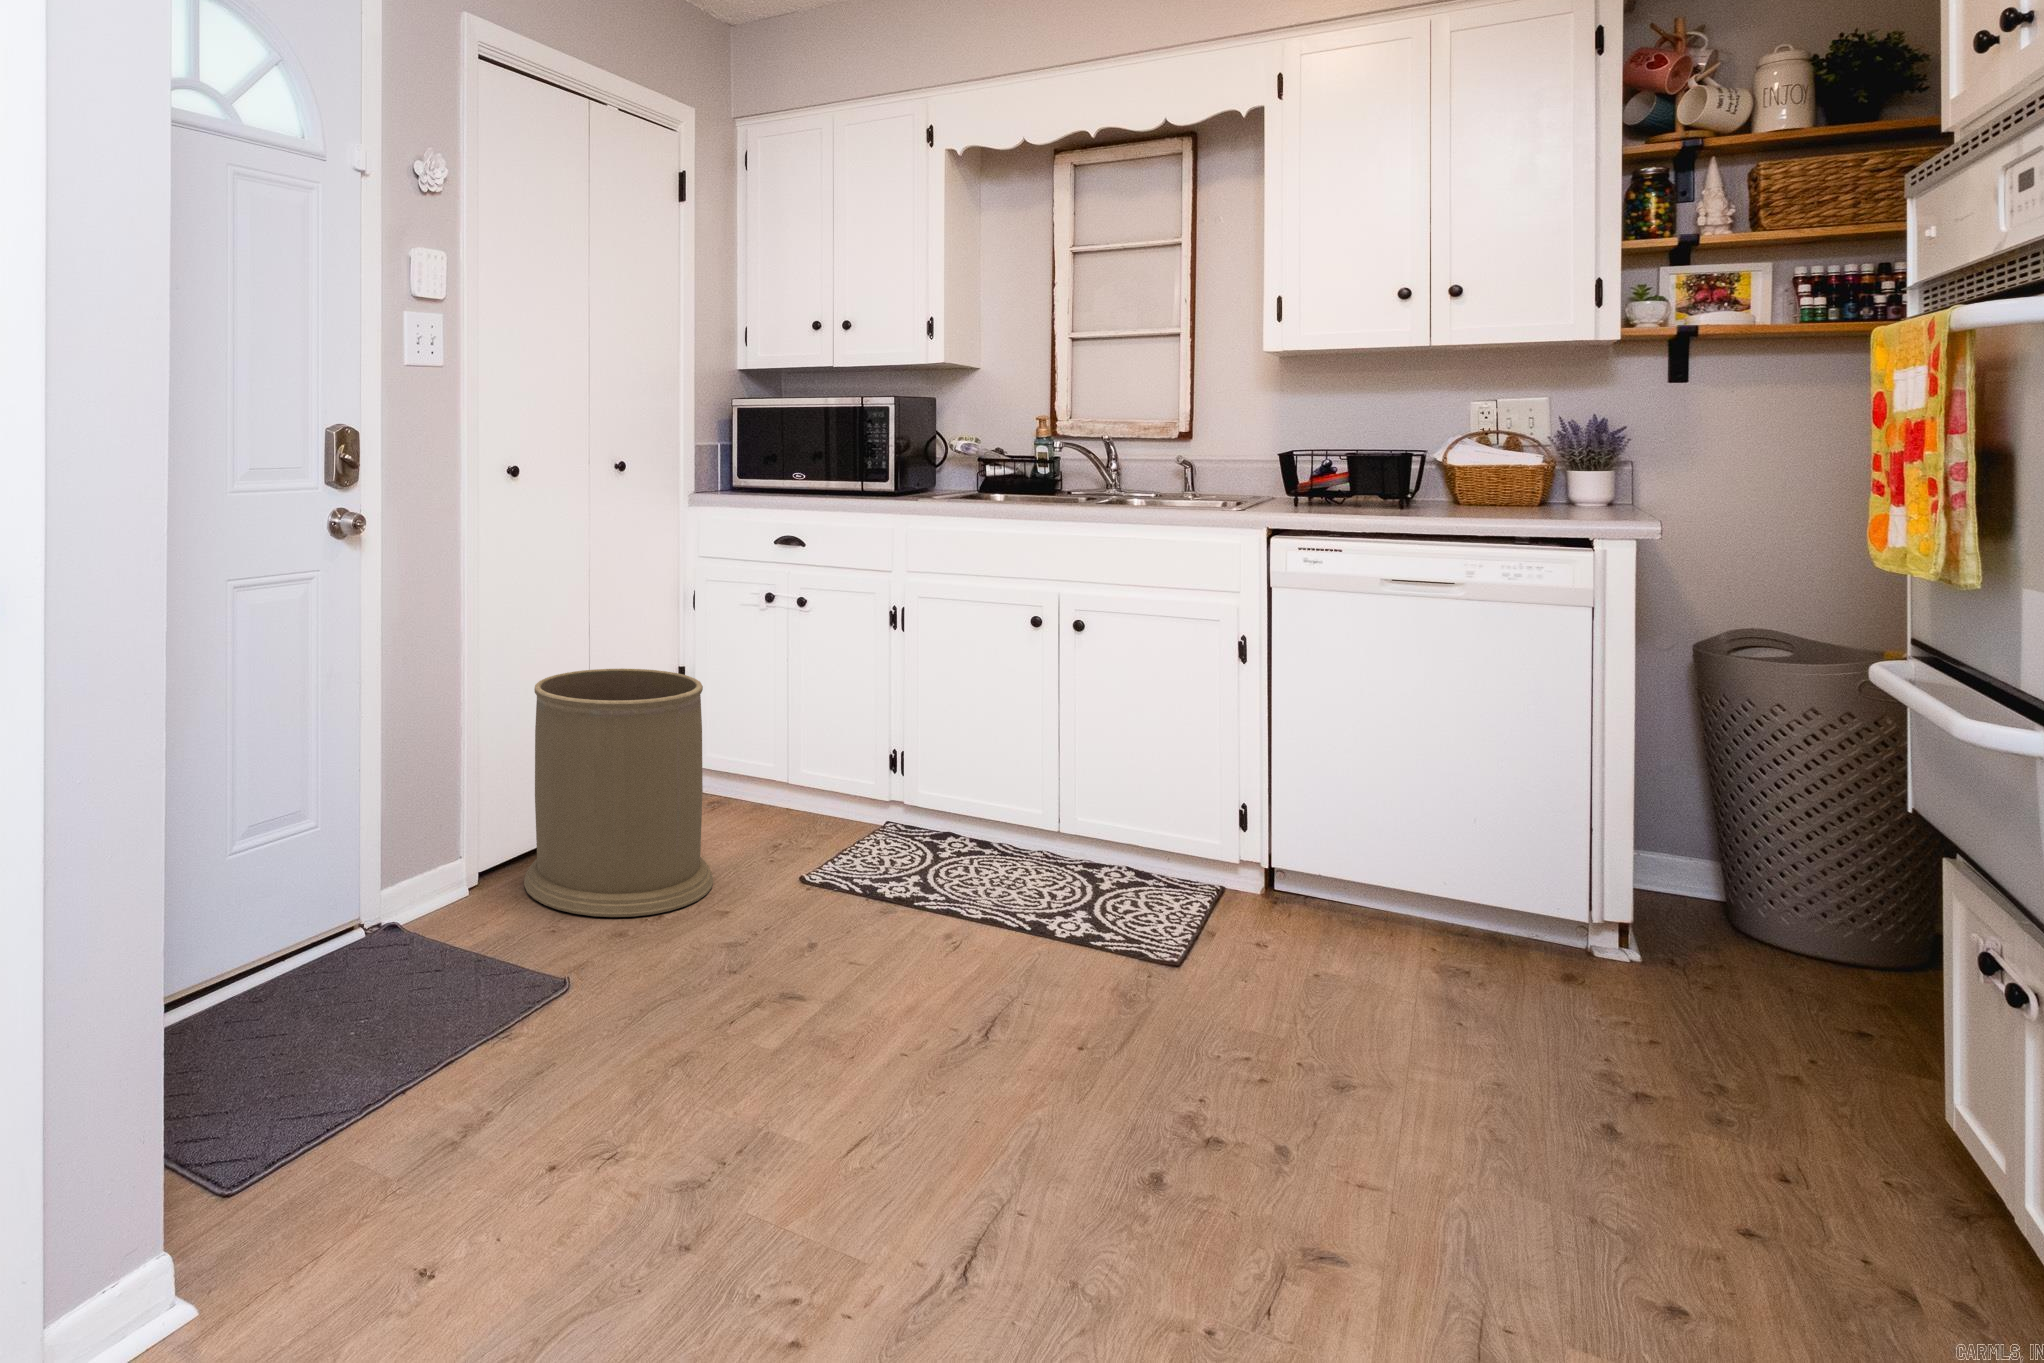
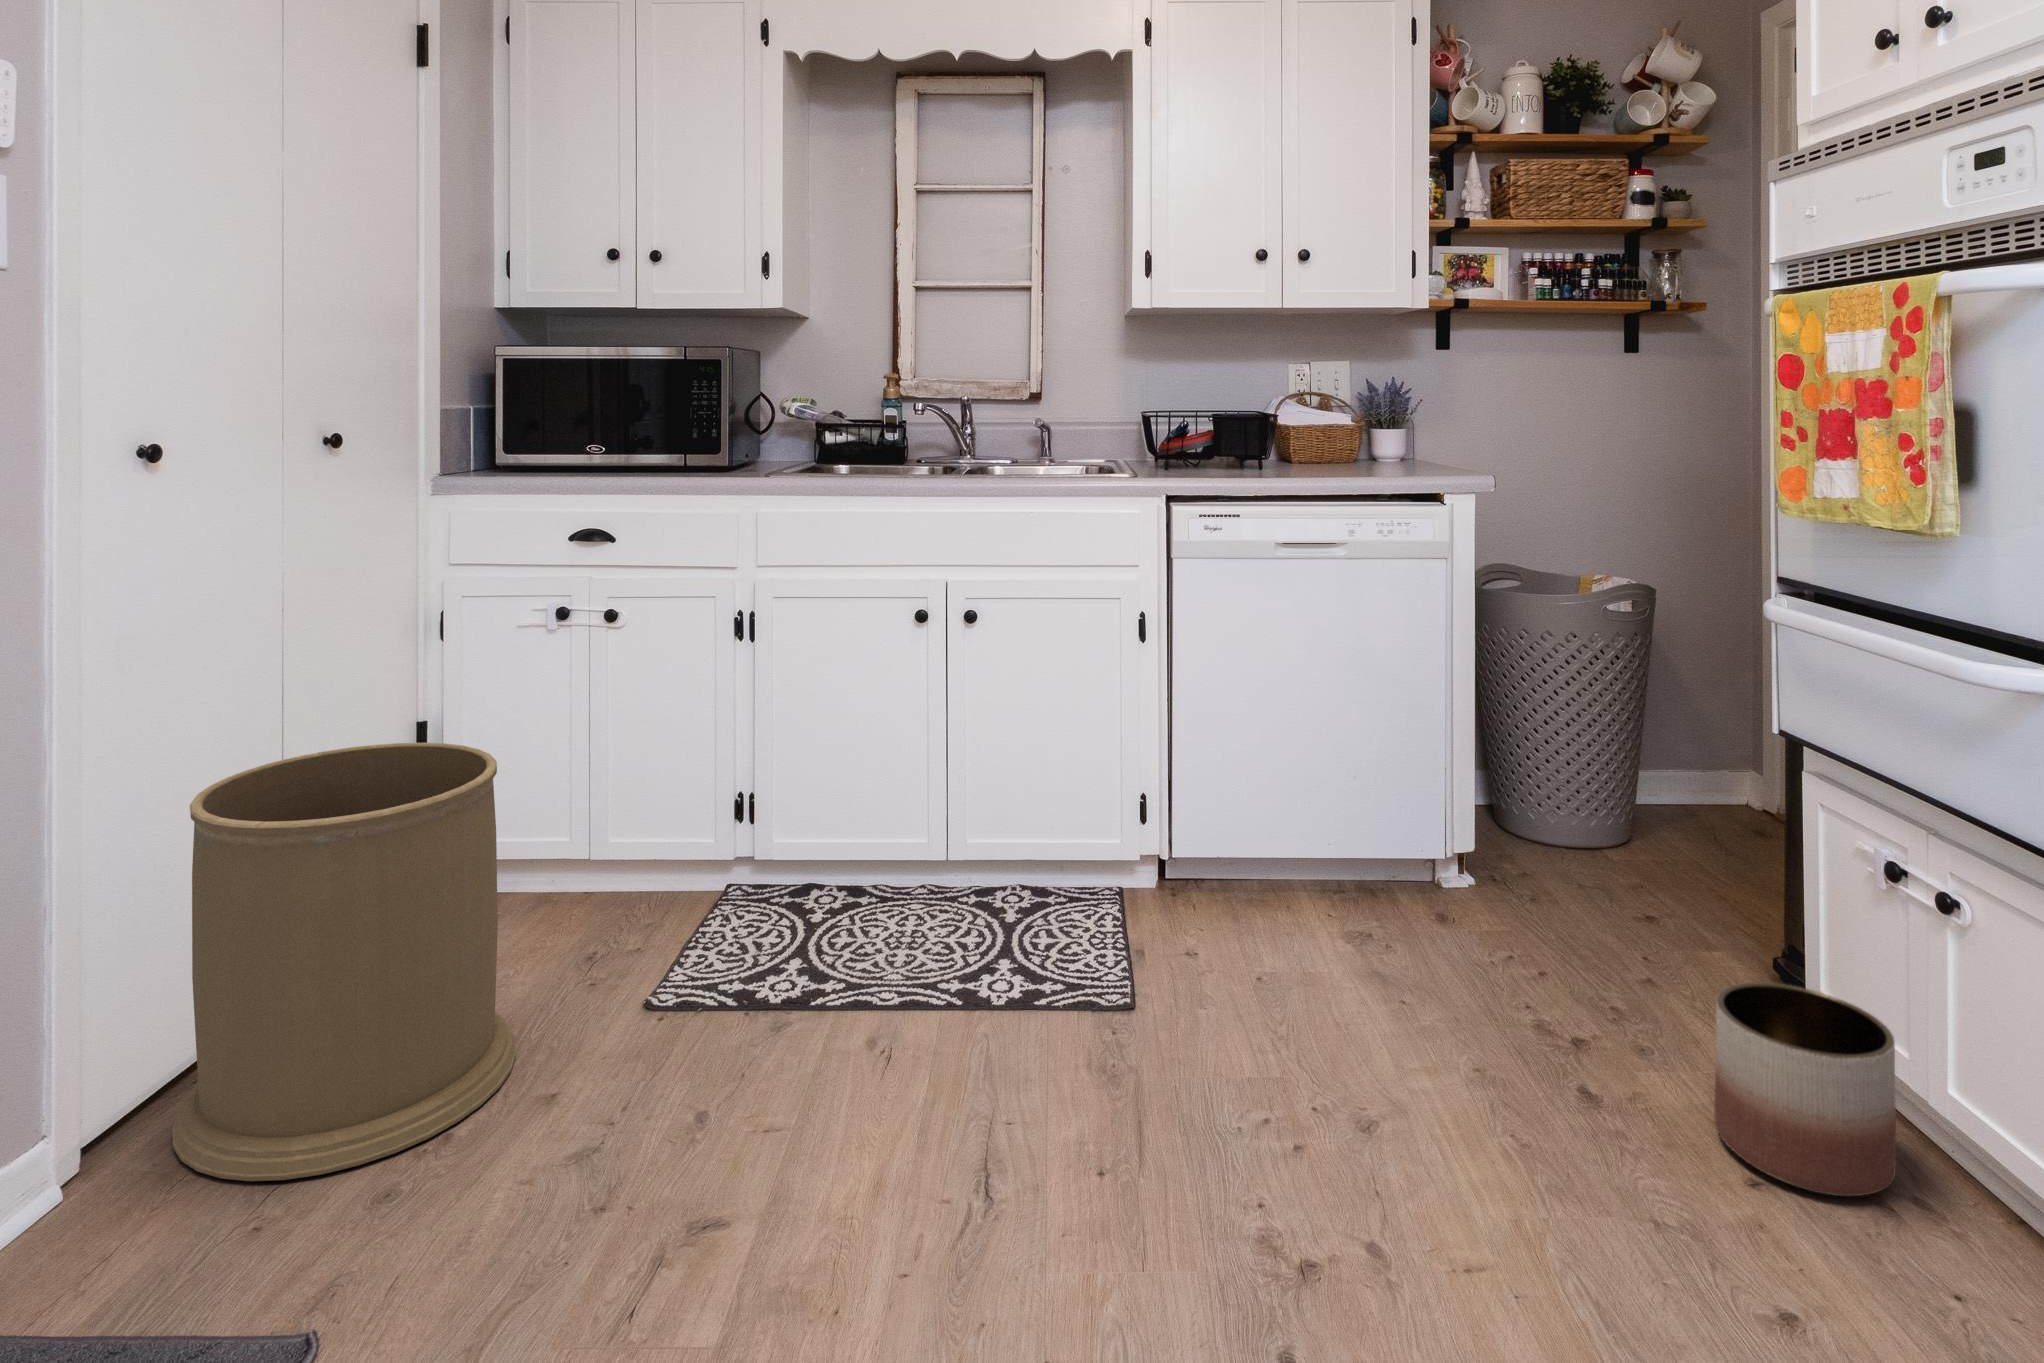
planter: none [1723,1048,1938,1270] -> present [1714,982,1896,1196]

